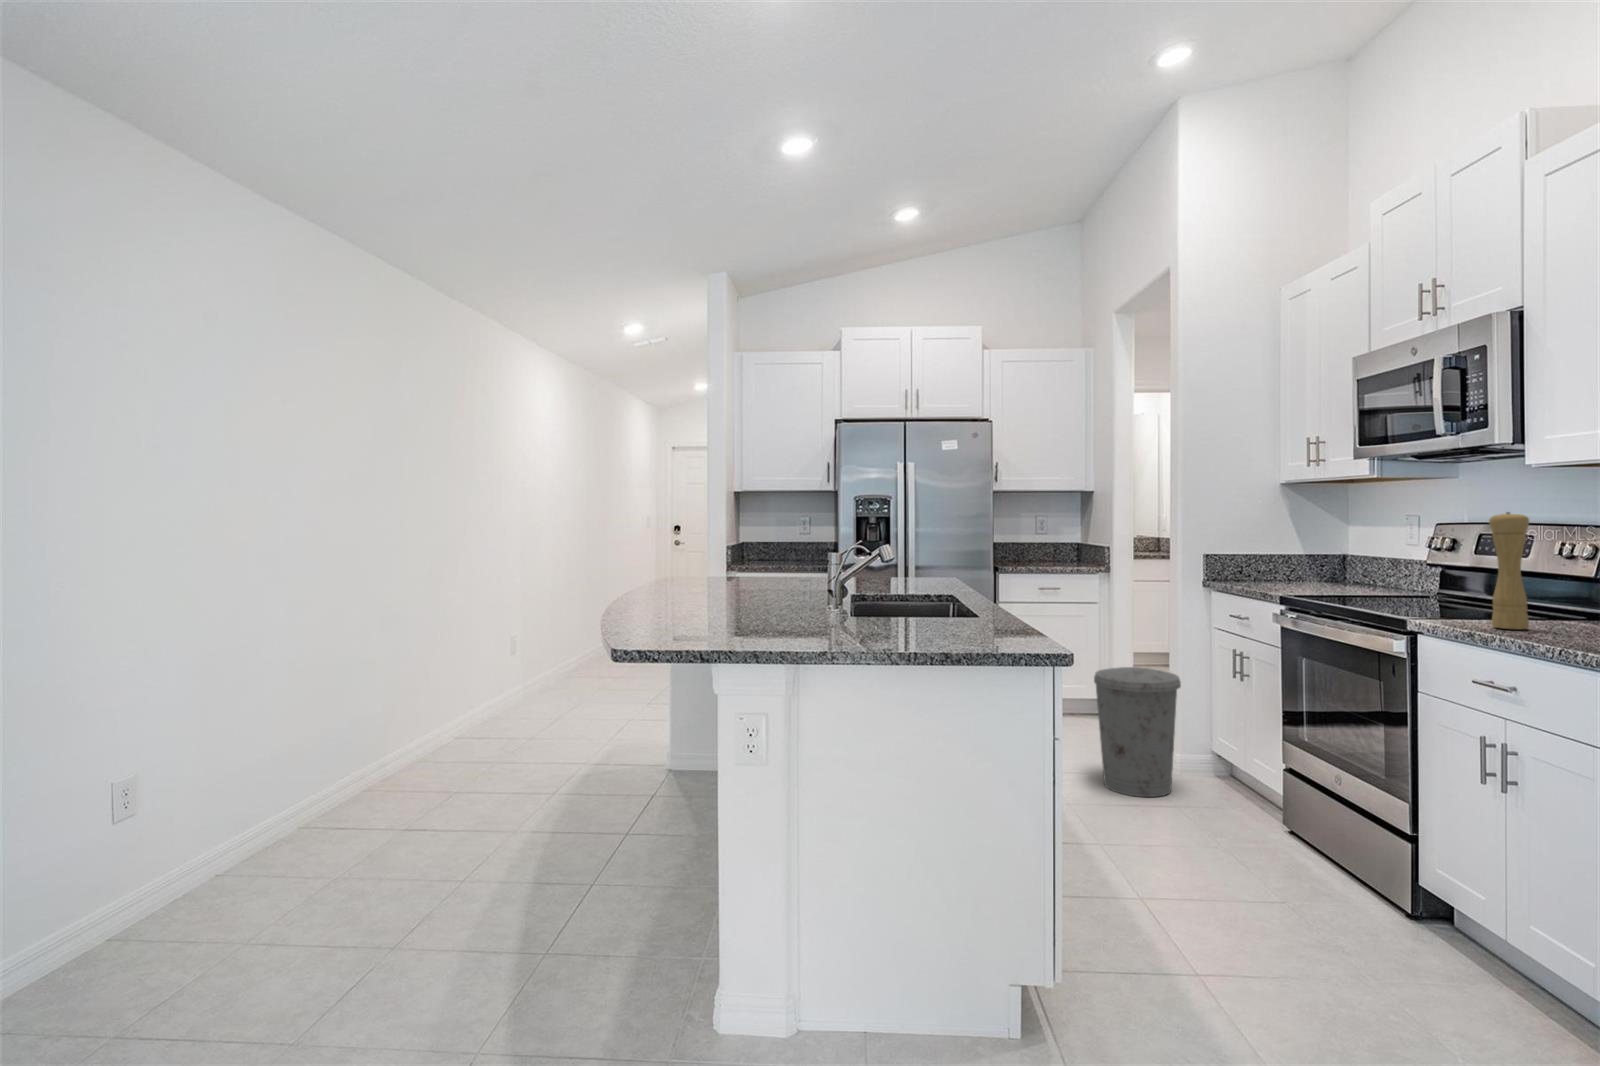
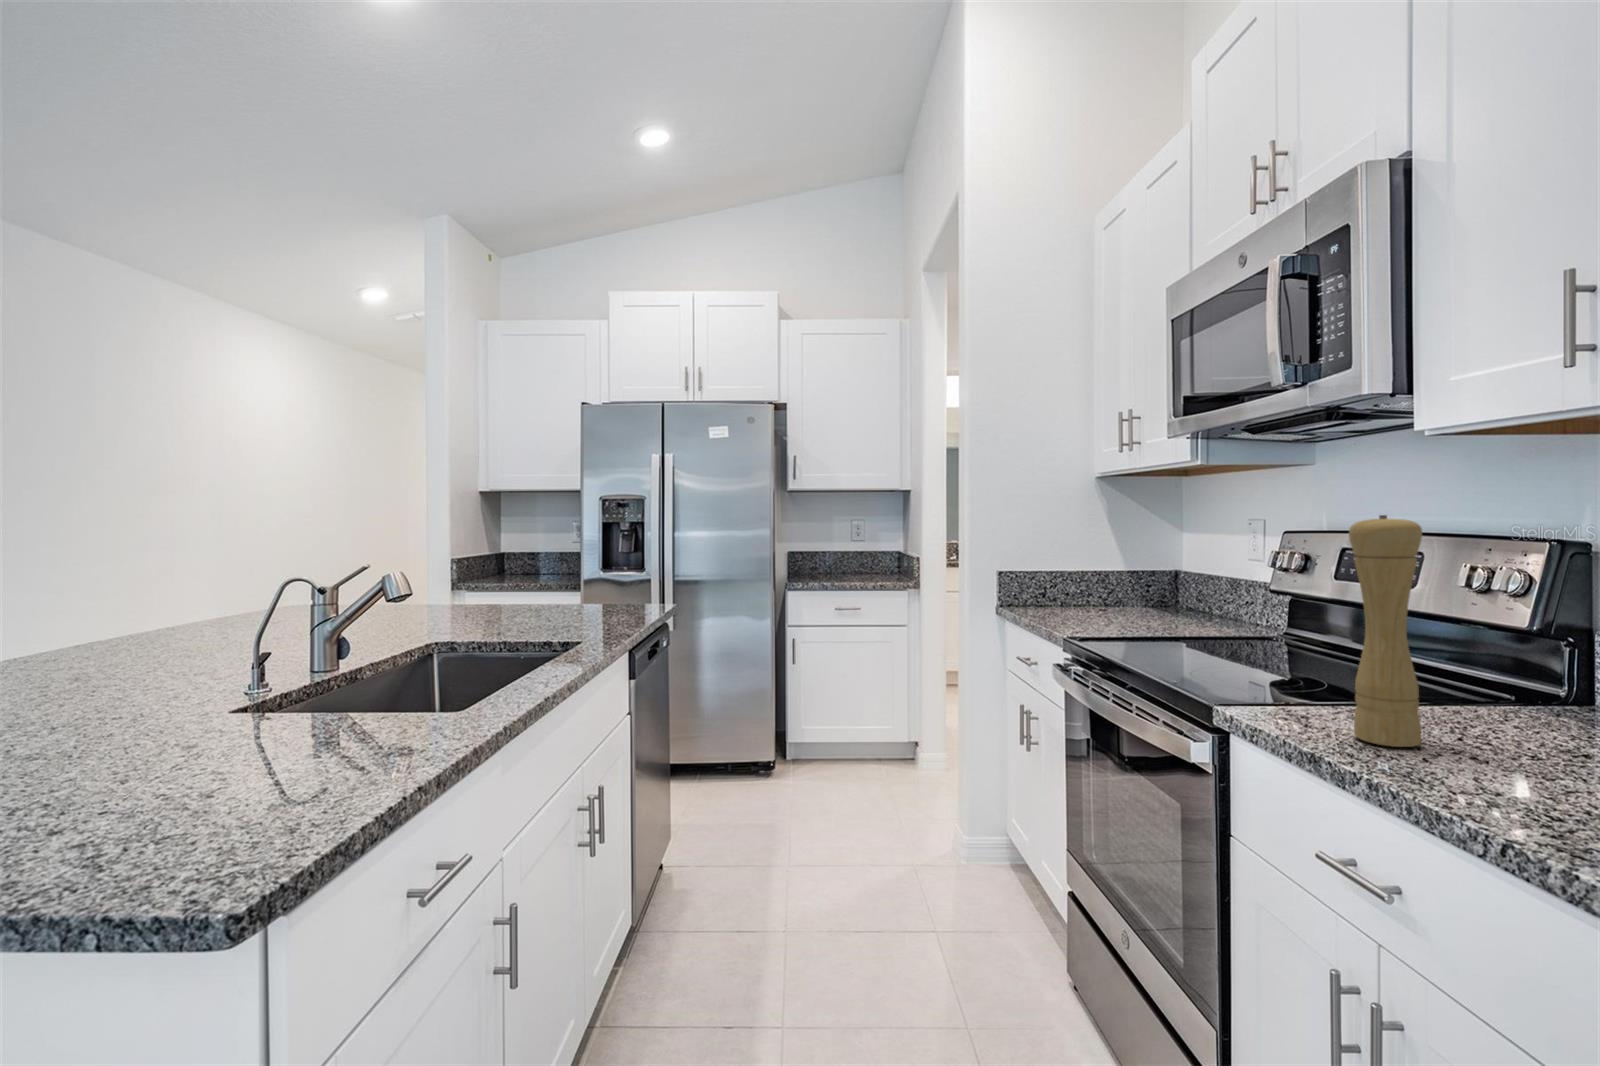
trash can: present [1094,667,1181,797] -> none [839,727,952,921]

